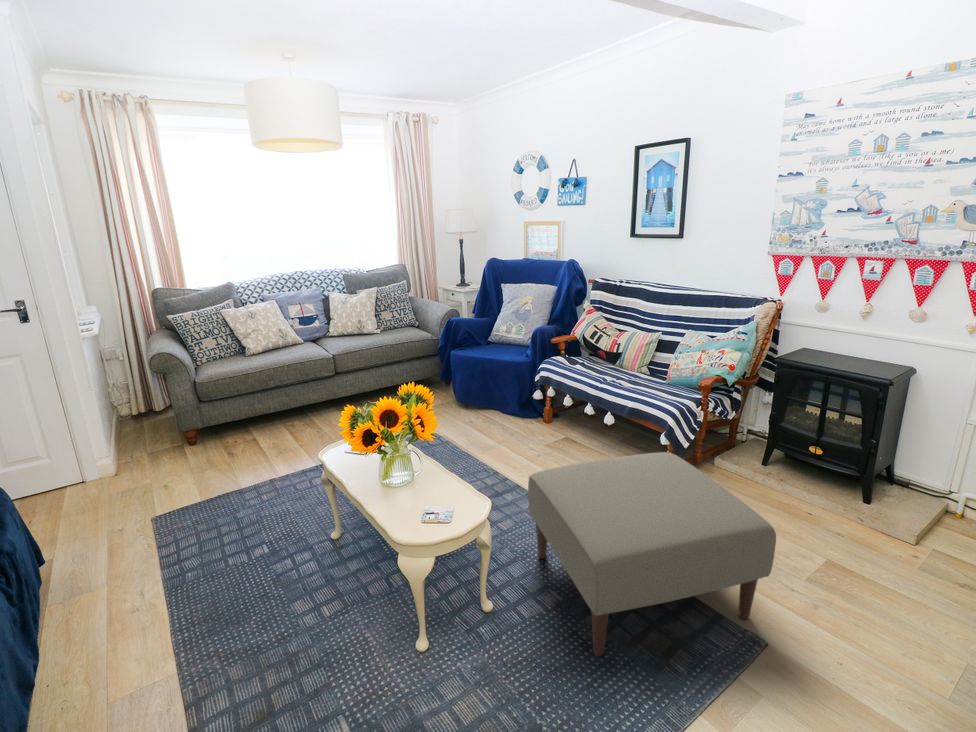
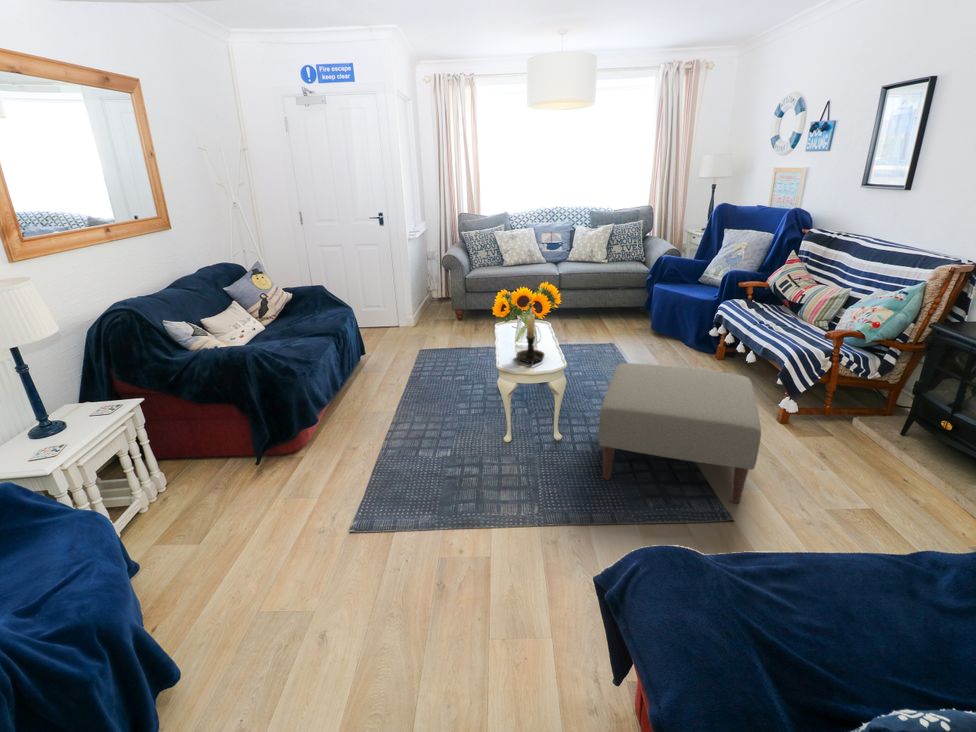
candle holder: none [402,430,445,515] -> present [517,309,544,364]

